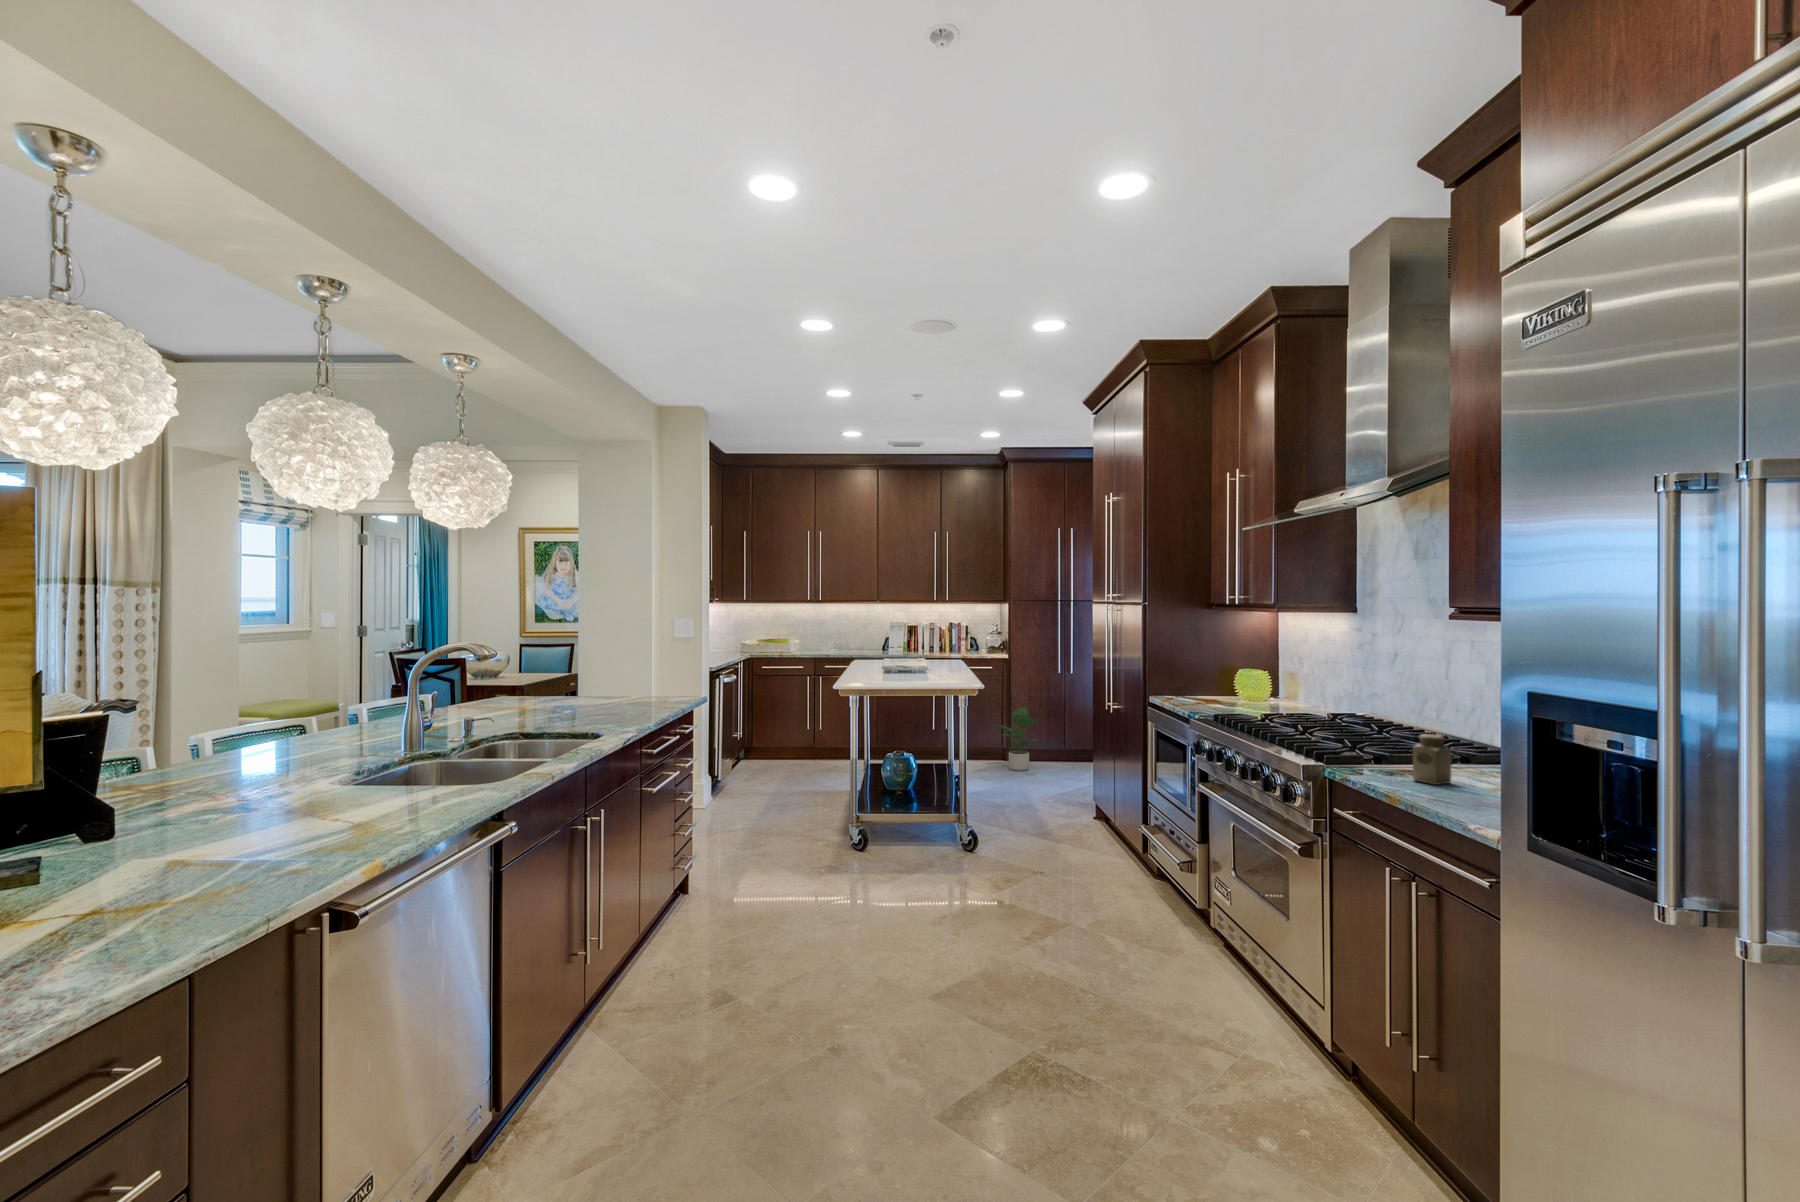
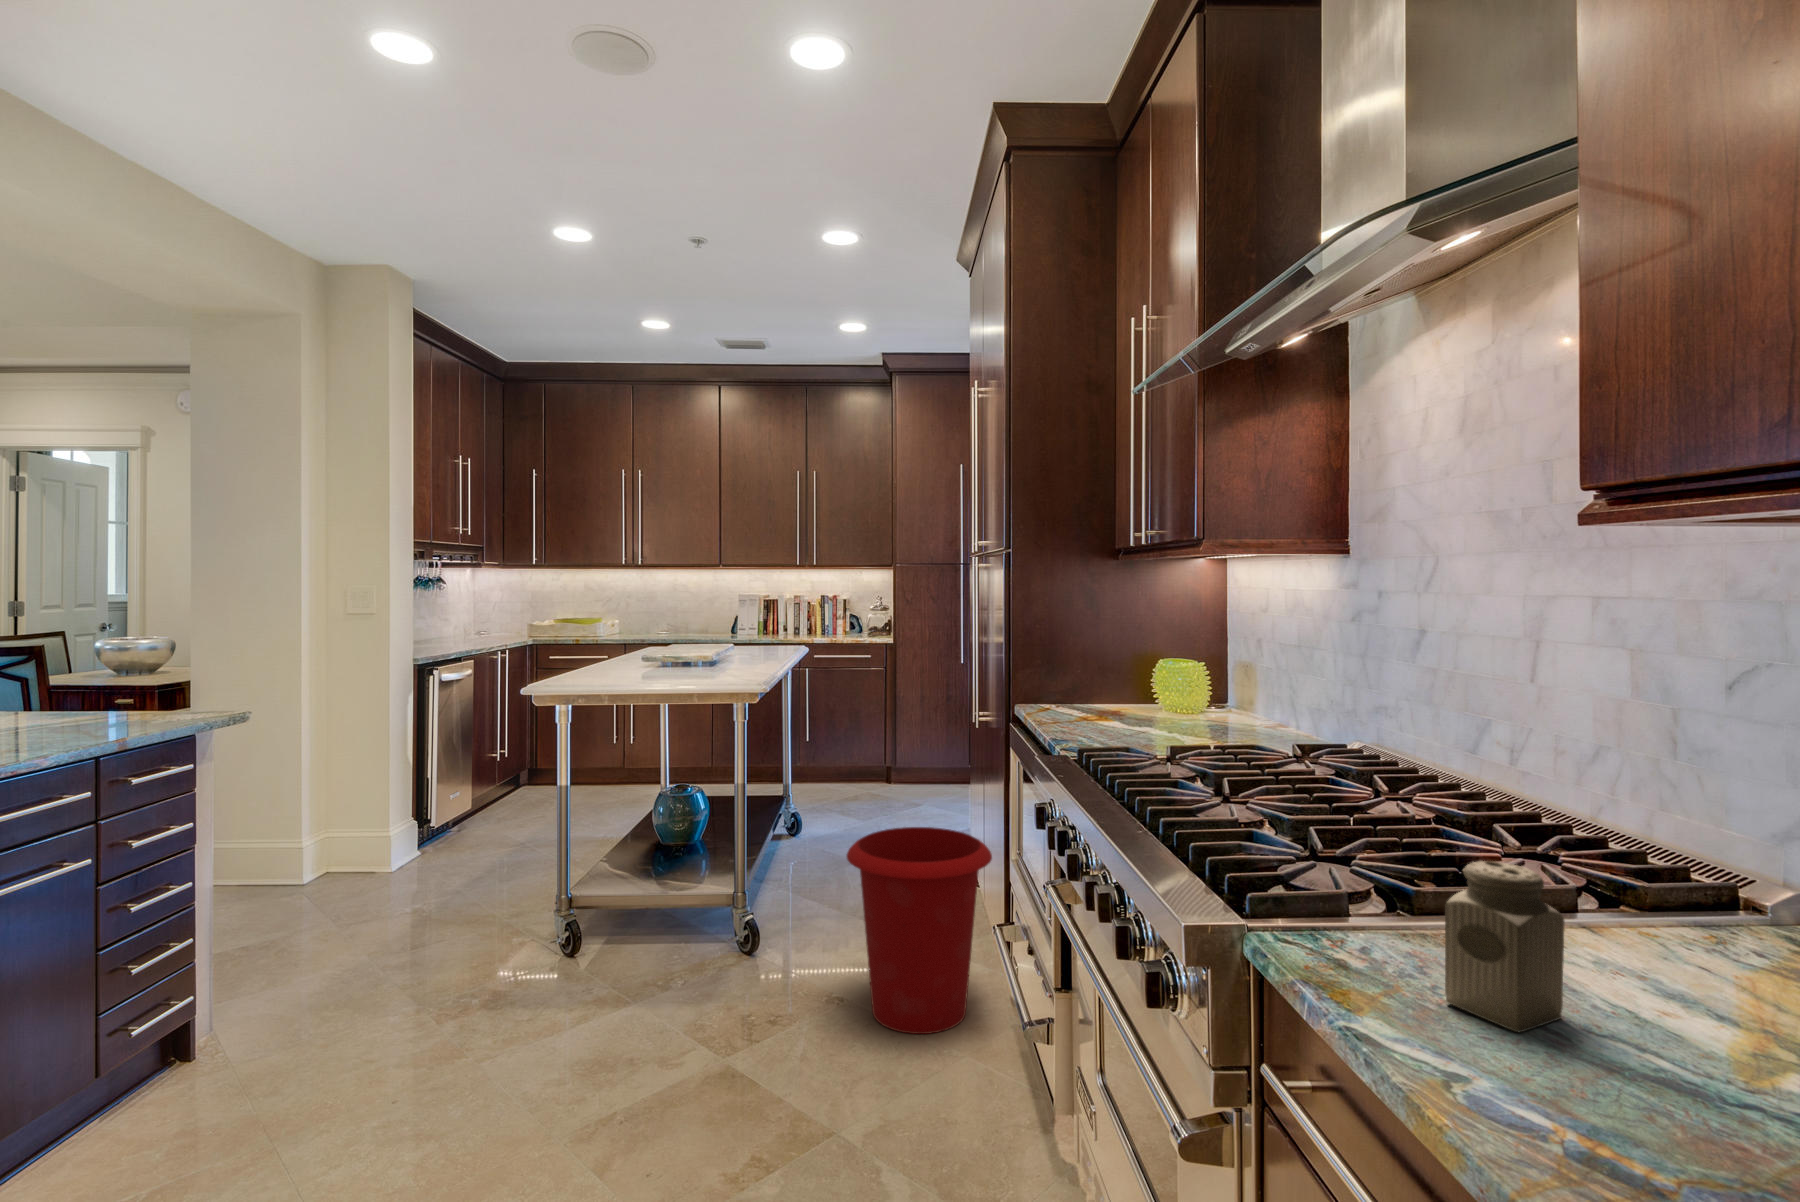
potted plant: present [995,707,1038,771] -> none [869,712,936,801]
waste bin: none [1050,771,1139,889] -> present [847,827,992,1034]

